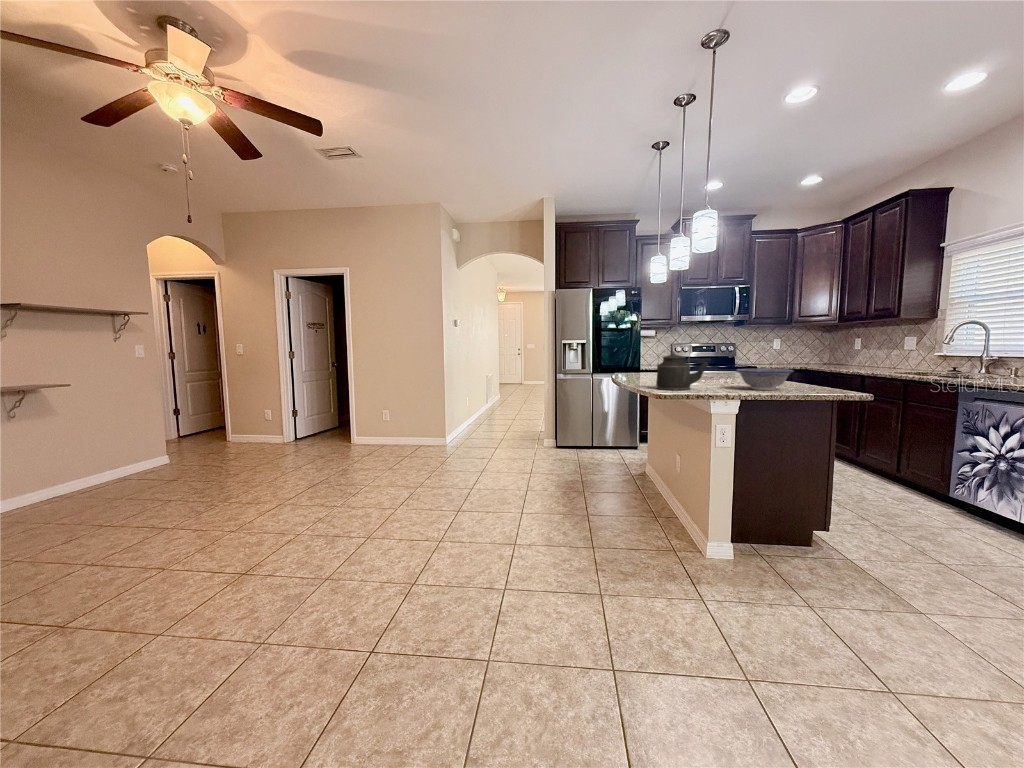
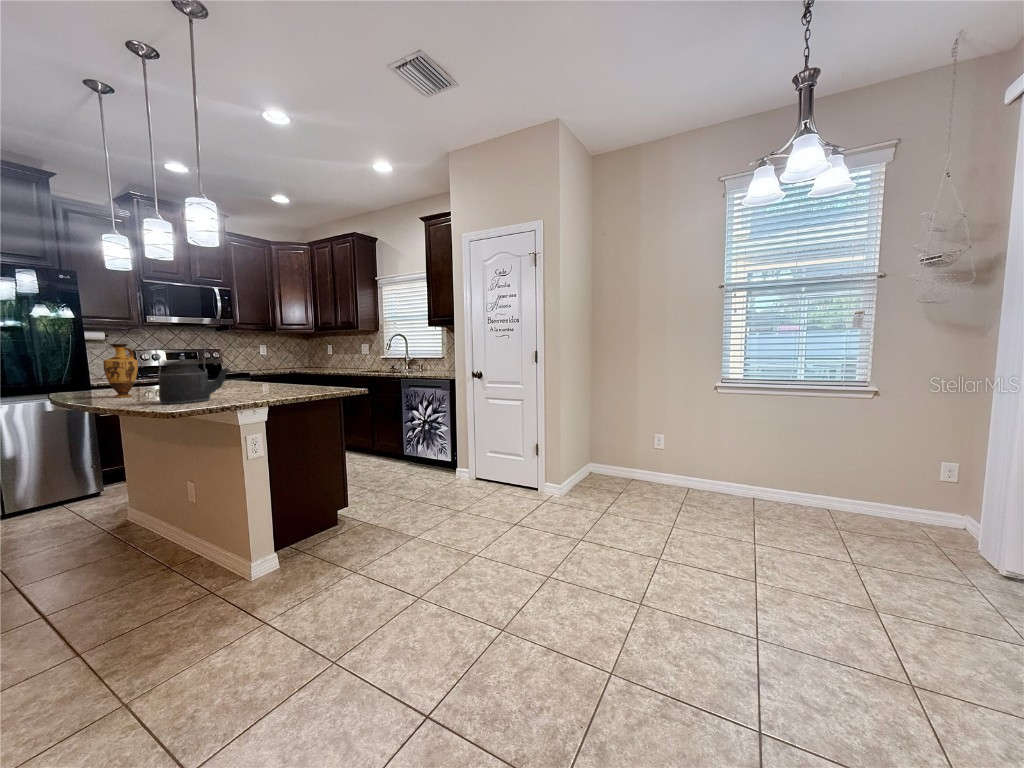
vase: none [636,340,656,380] -> present [103,344,138,397]
decorative bowl: present [736,369,794,390] -> none [259,372,314,393]

